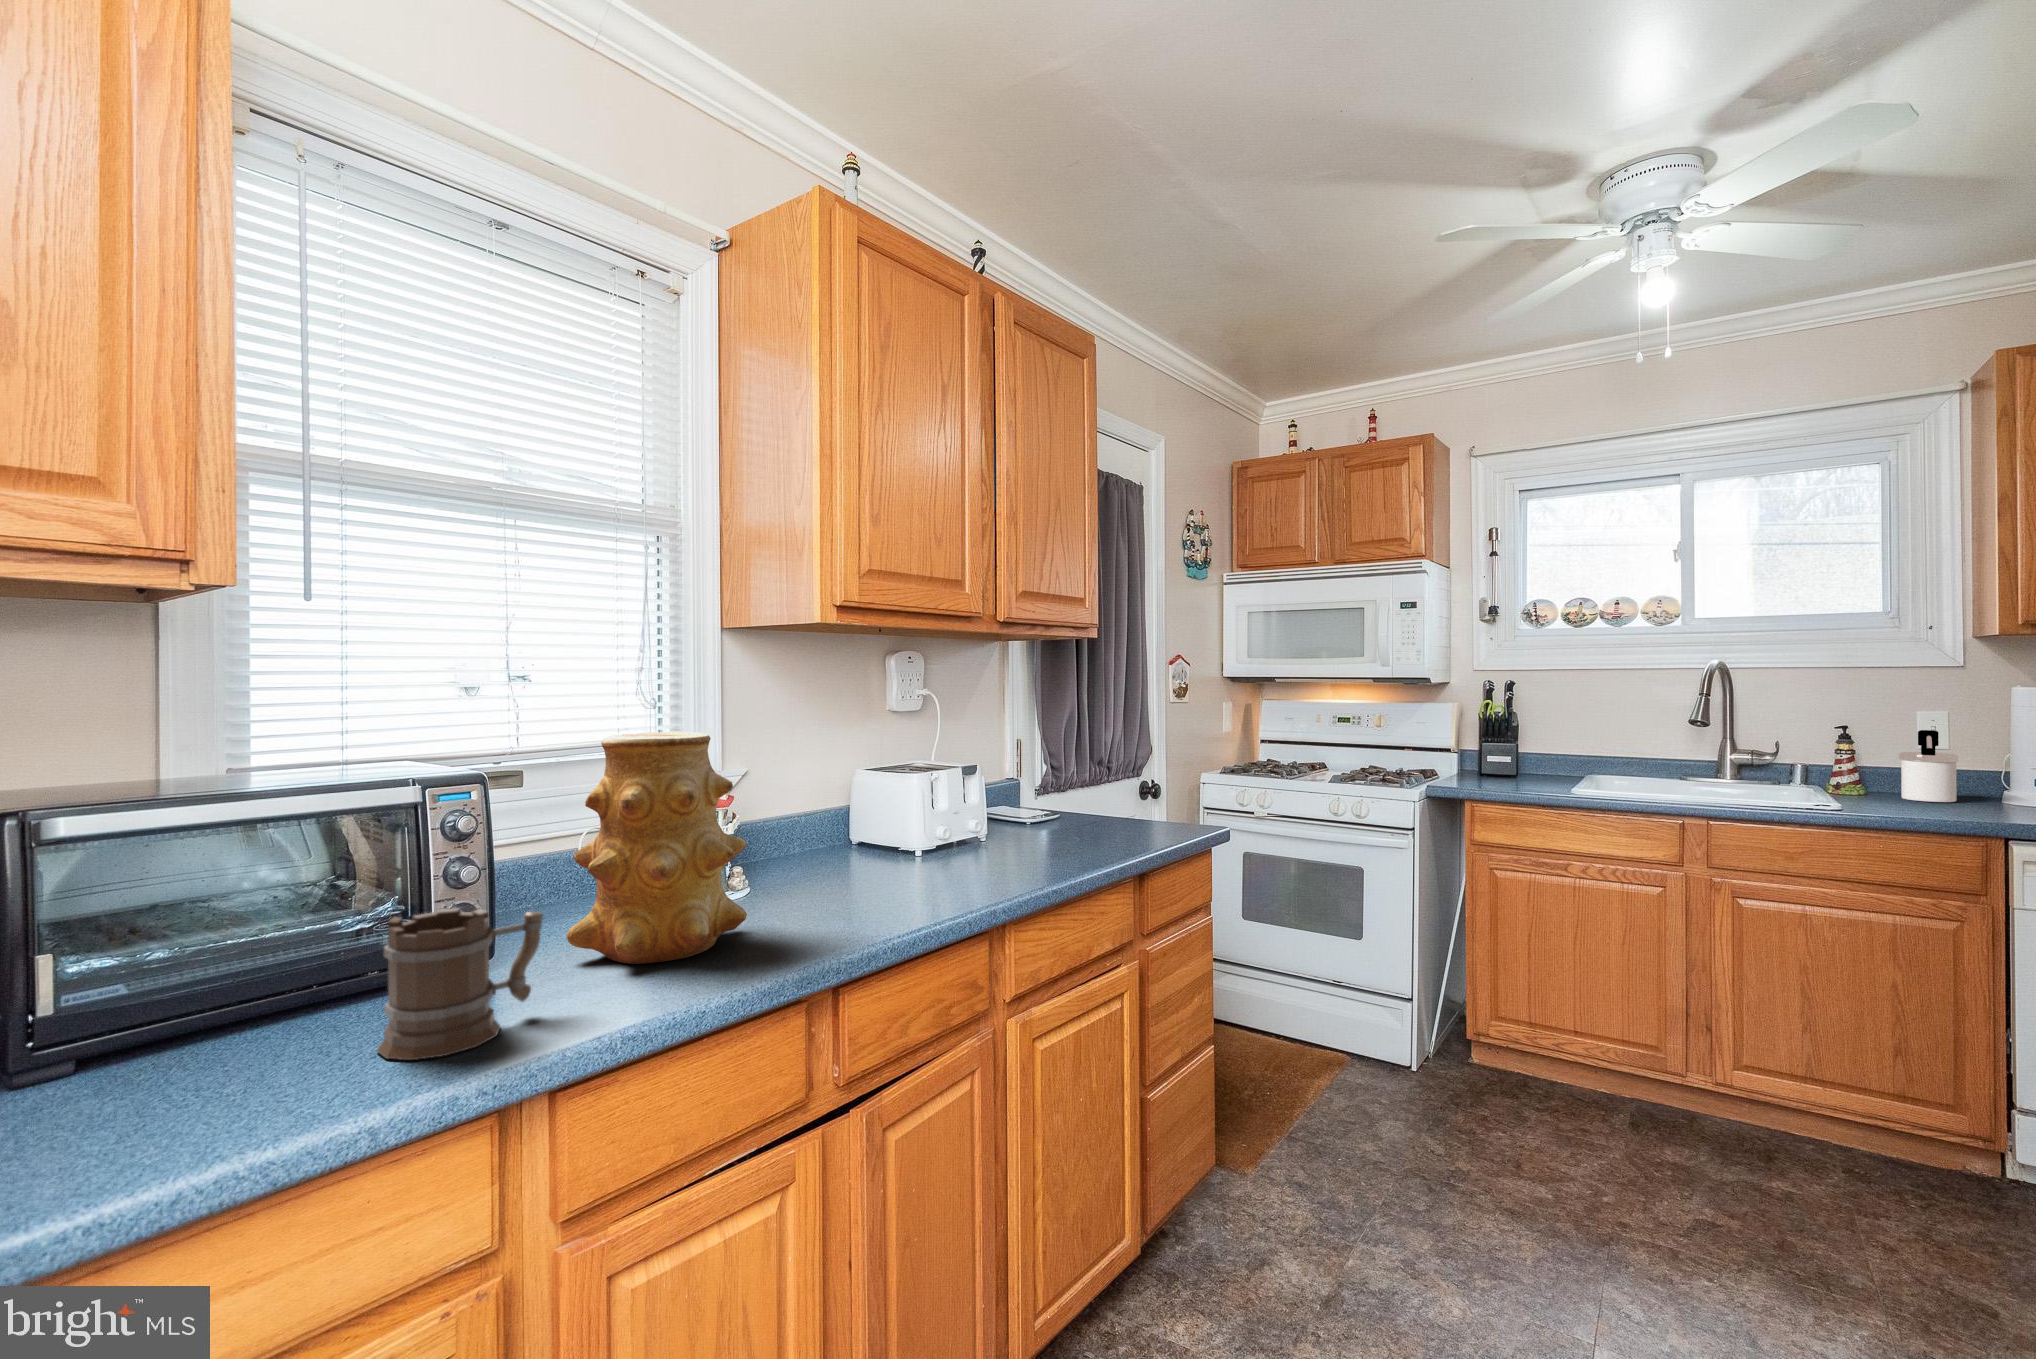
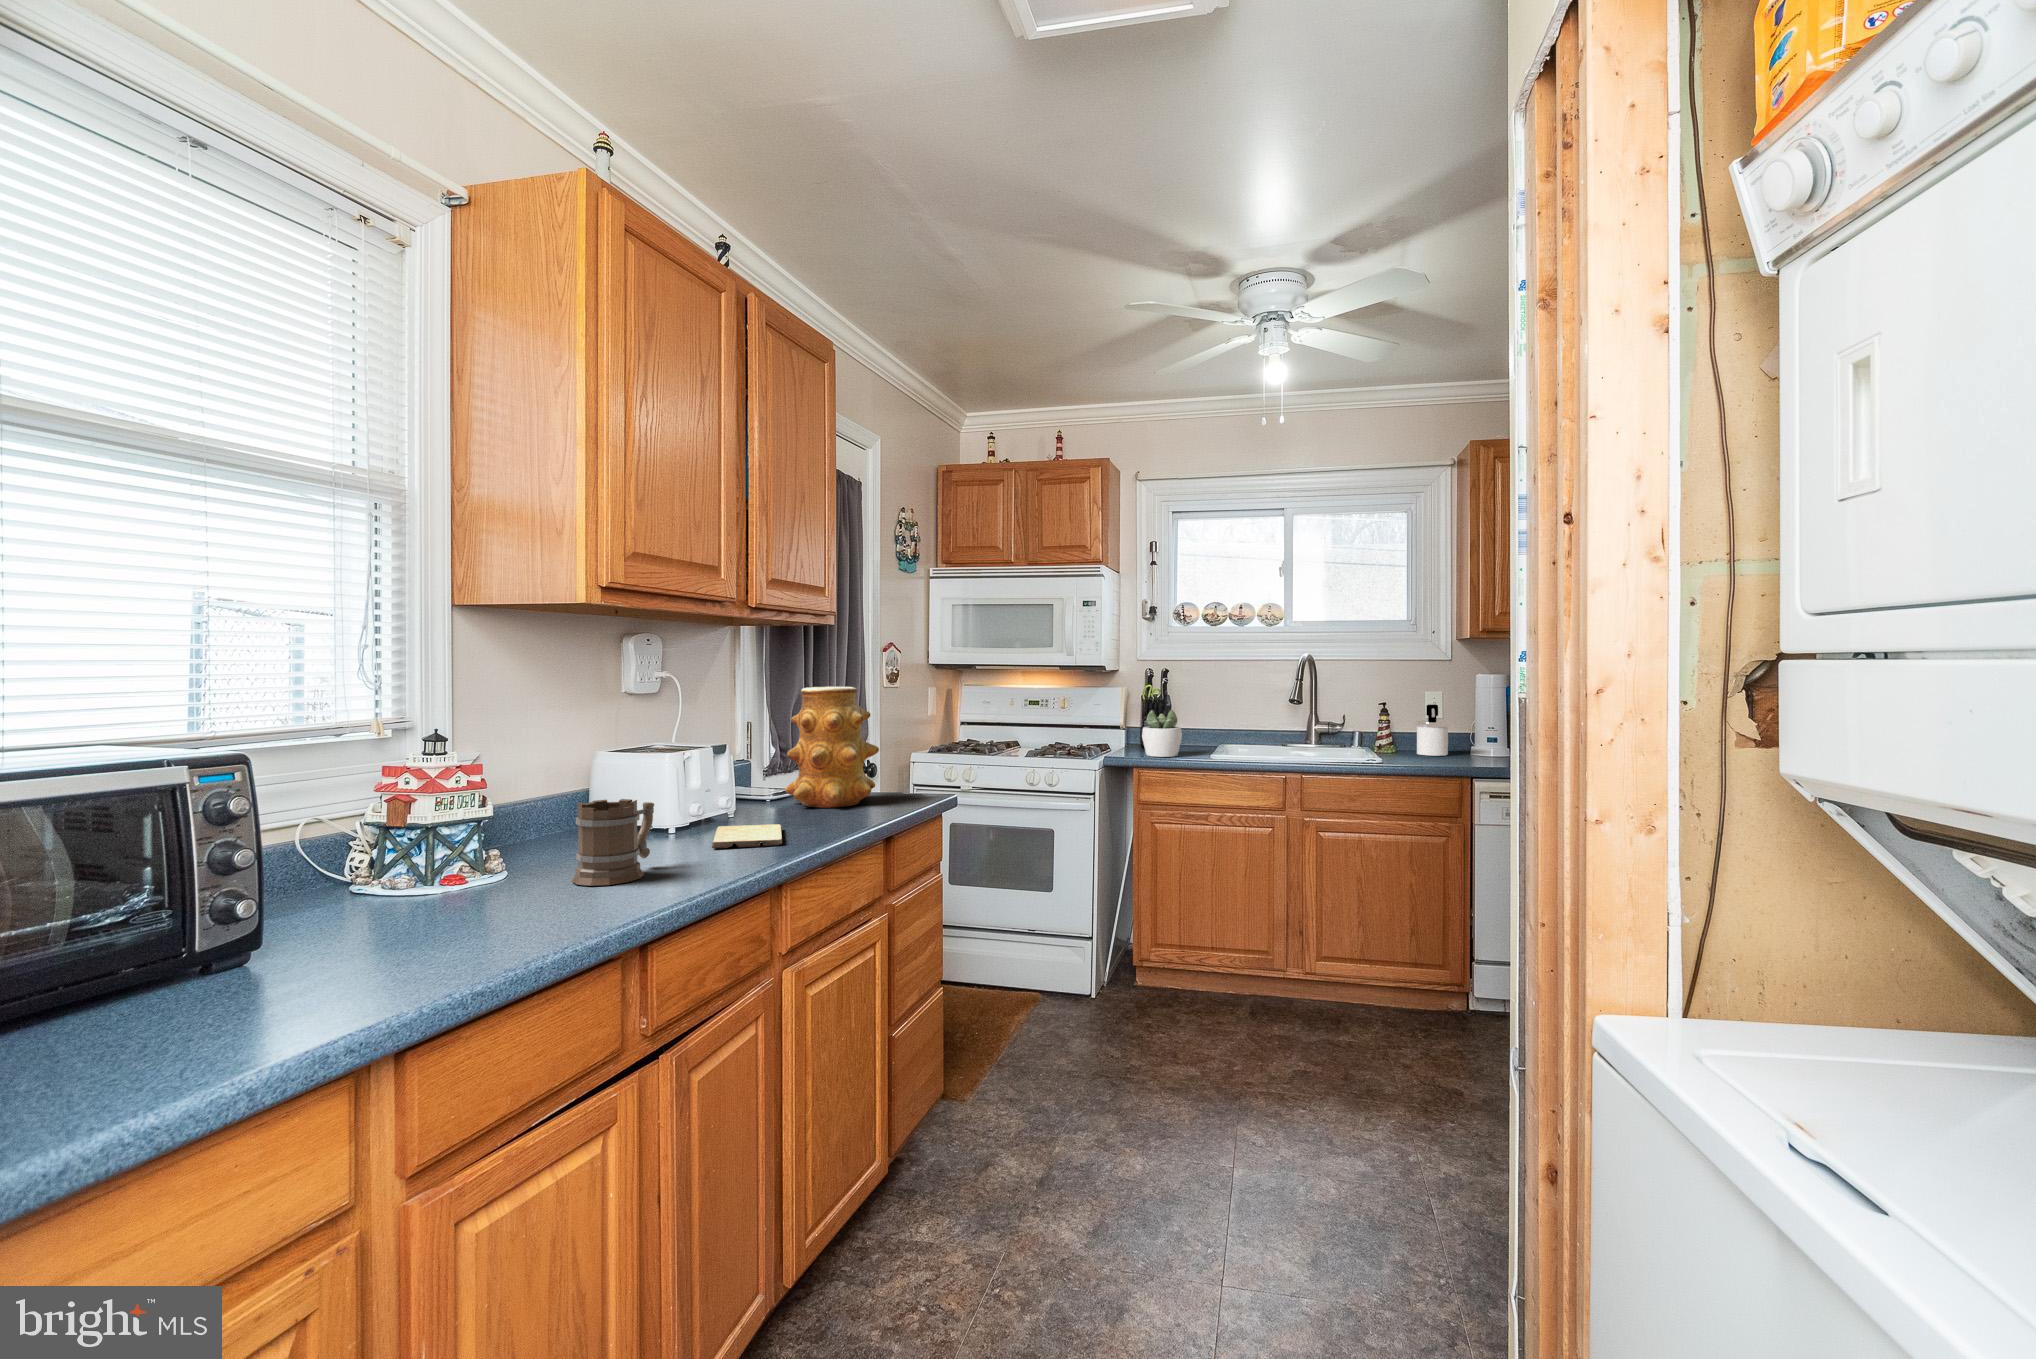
vase: present [566,731,747,964] -> present [785,687,879,808]
succulent plant: none [1480,732,1535,789] -> present [1142,710,1182,757]
cutting board: none [944,853,1022,879] -> present [712,824,782,848]
mug: present [377,908,543,1060] -> present [572,799,654,886]

